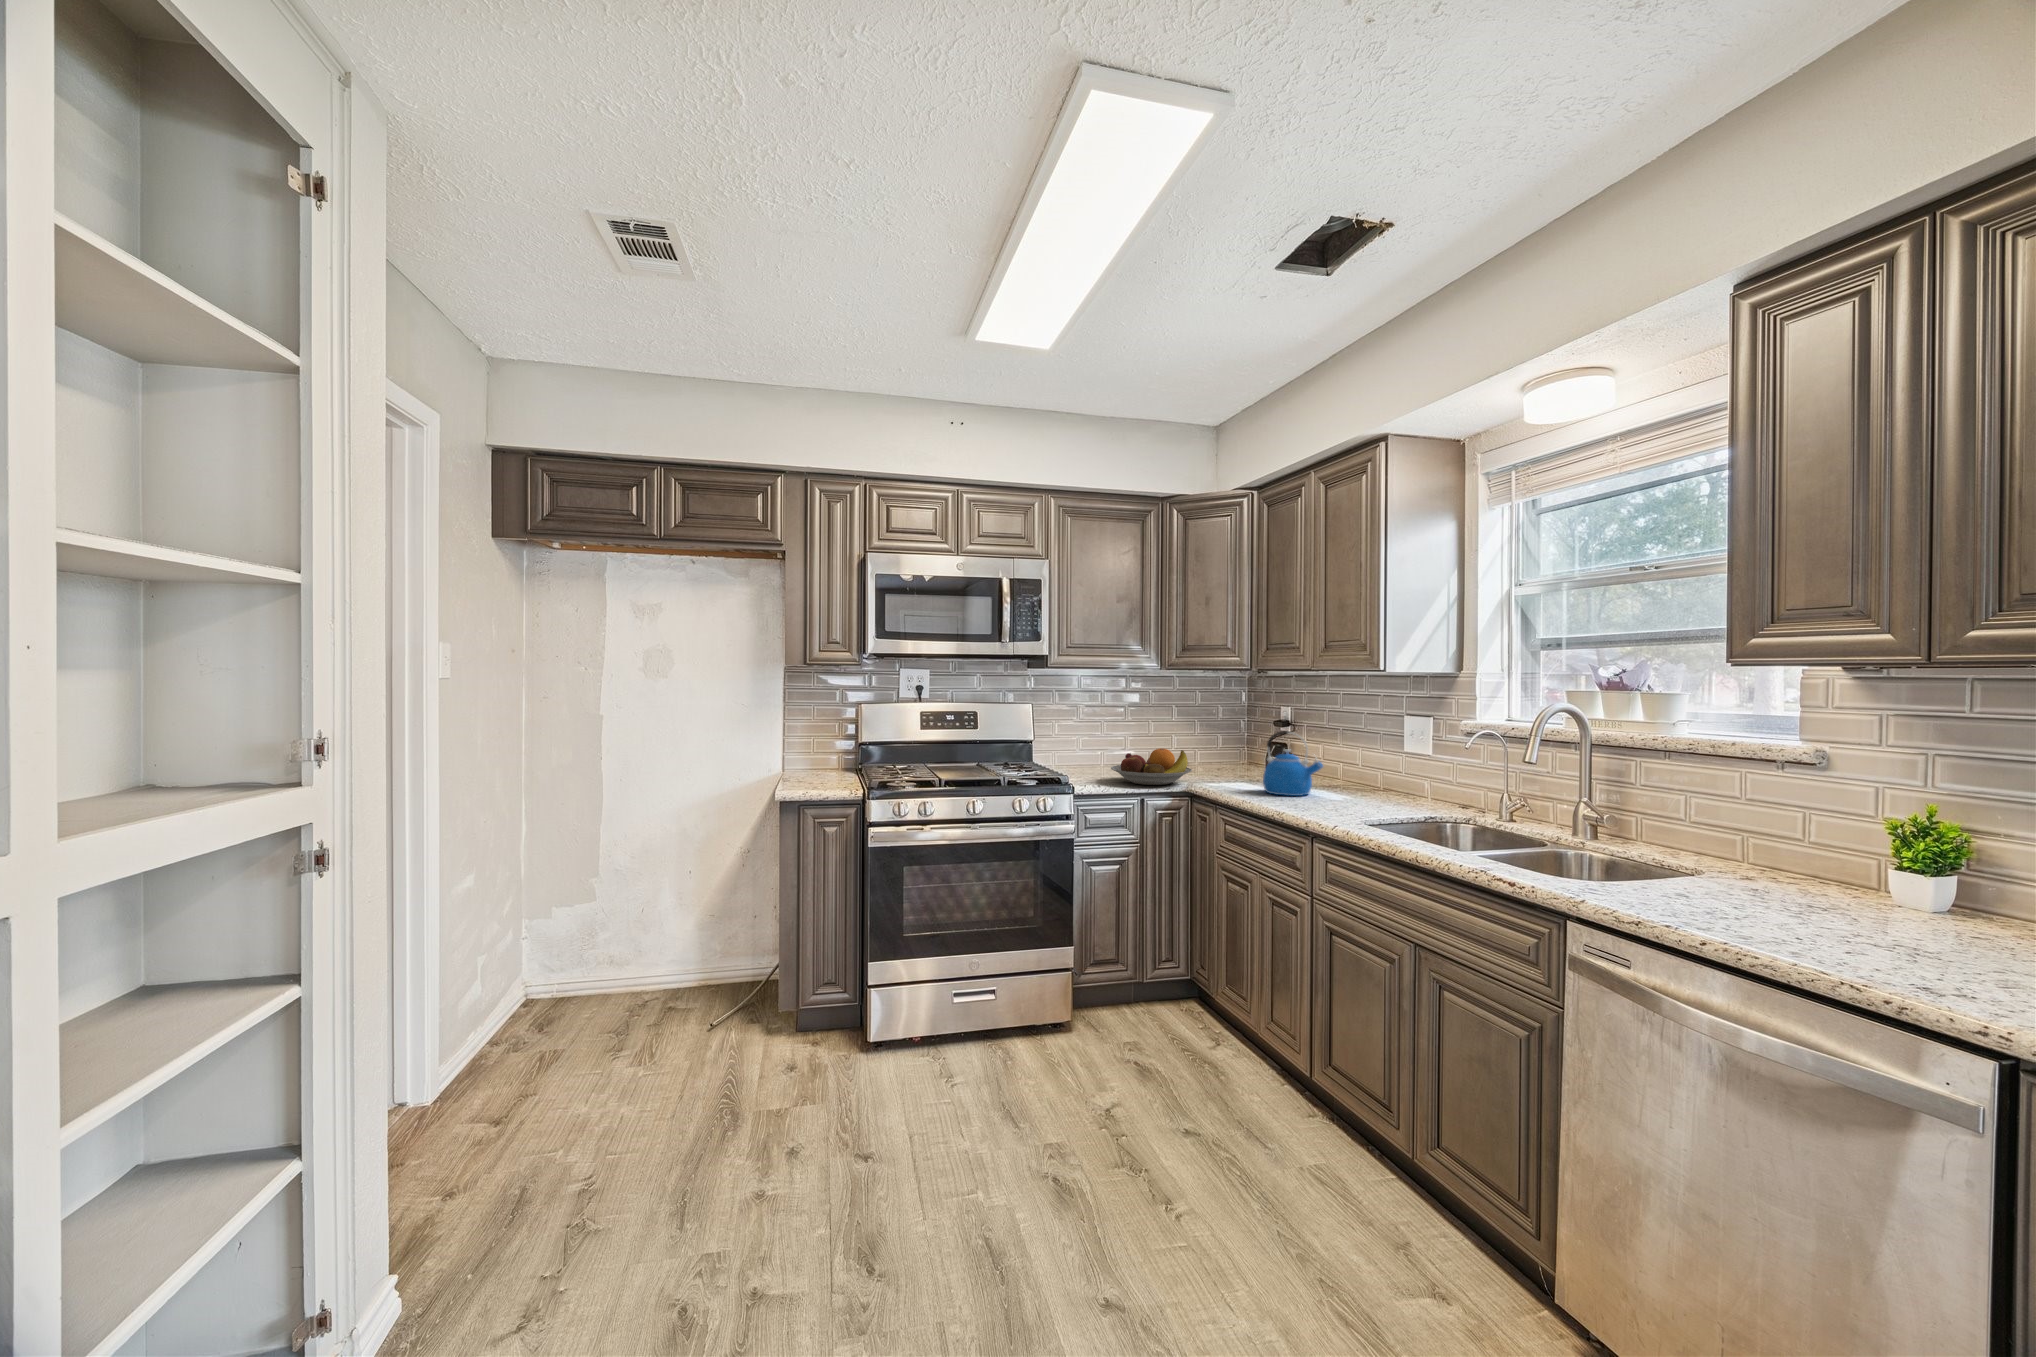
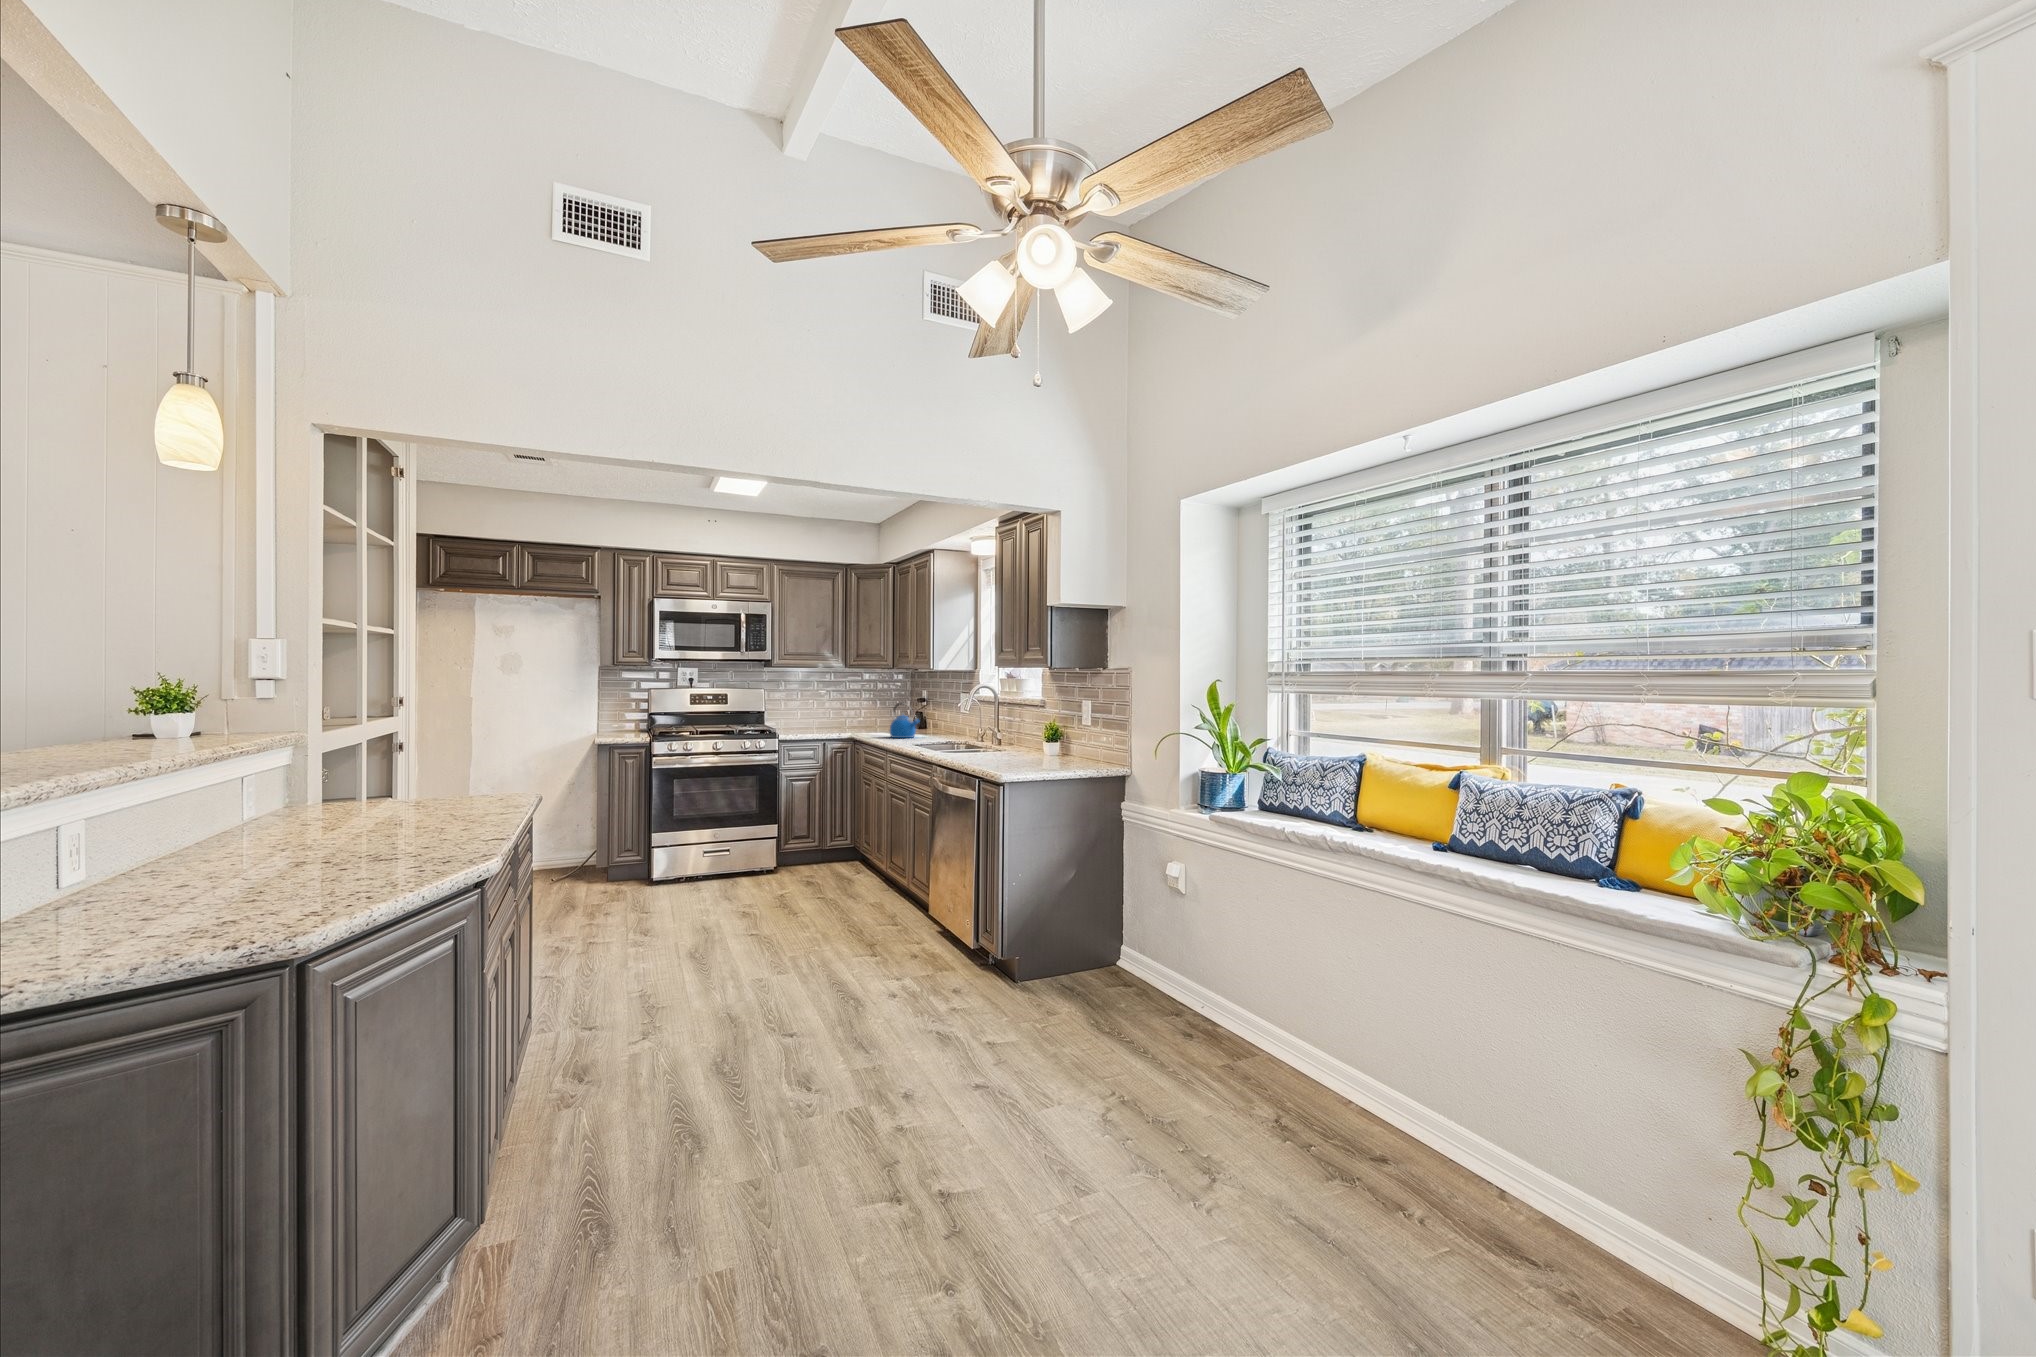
fruit bowl: present [1111,748,1192,785] -> none [809,715,857,736]

